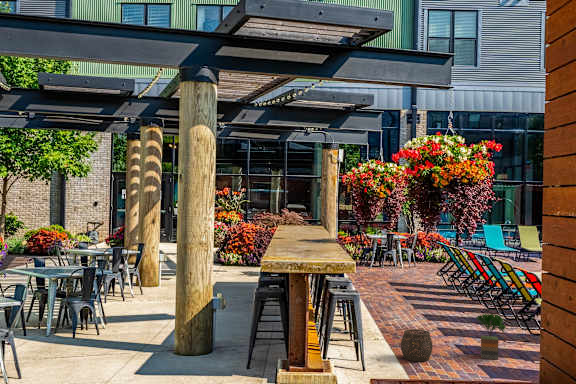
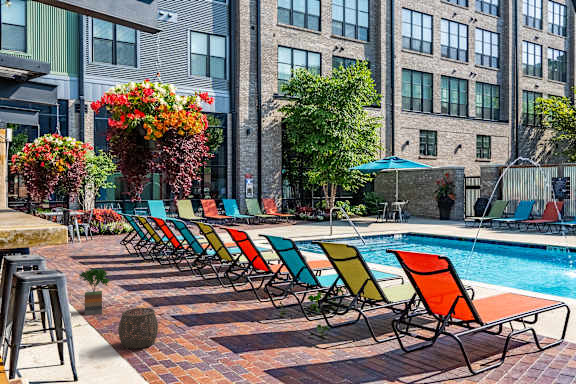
potted tree: present [476,314,506,359] -> present [80,269,109,315]

